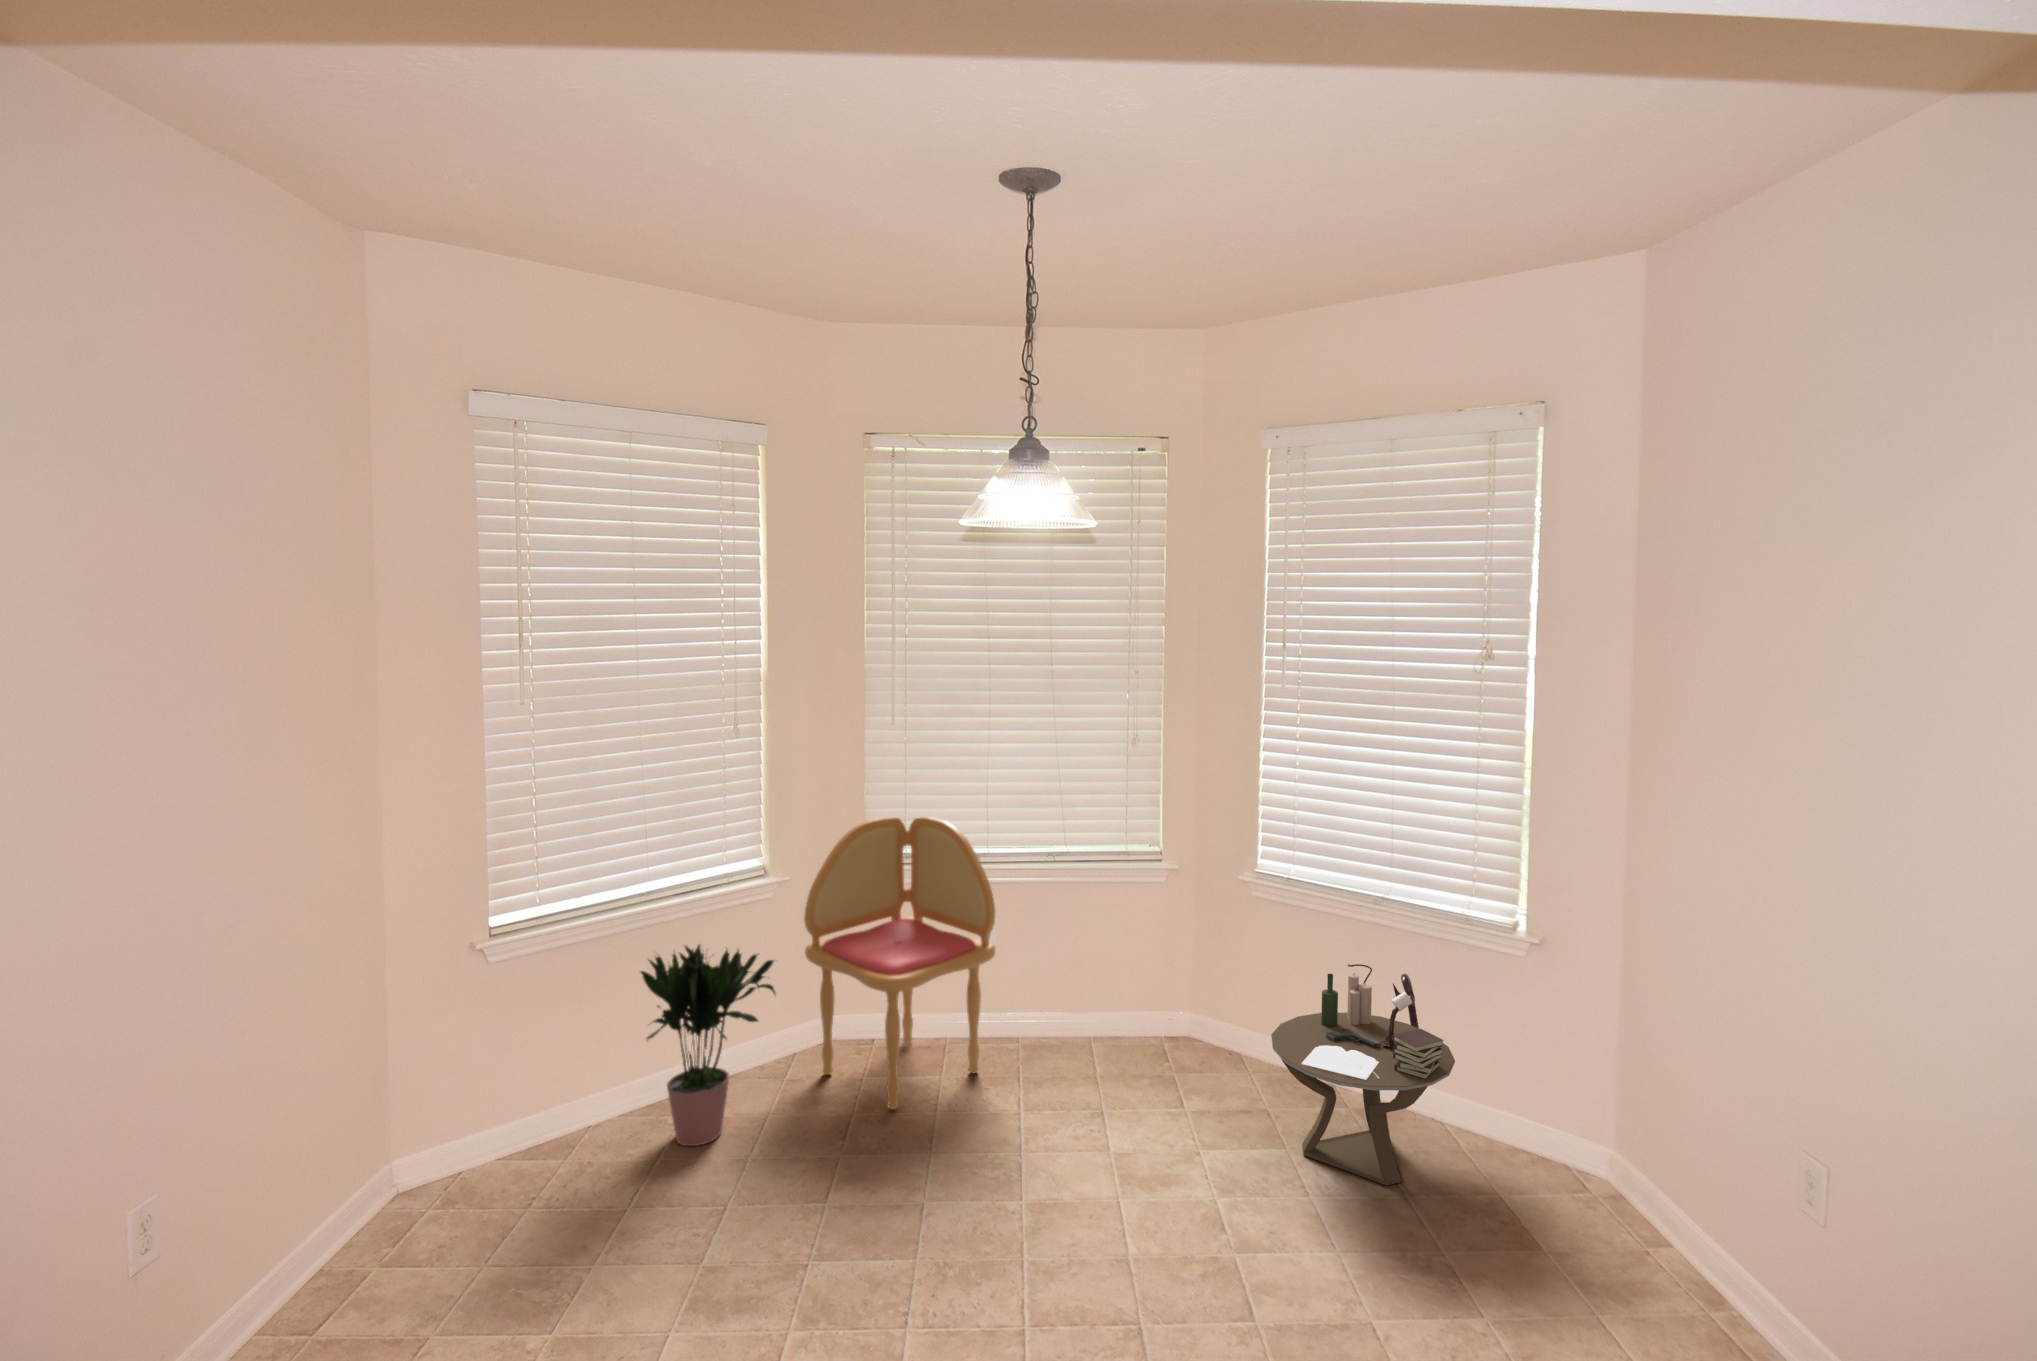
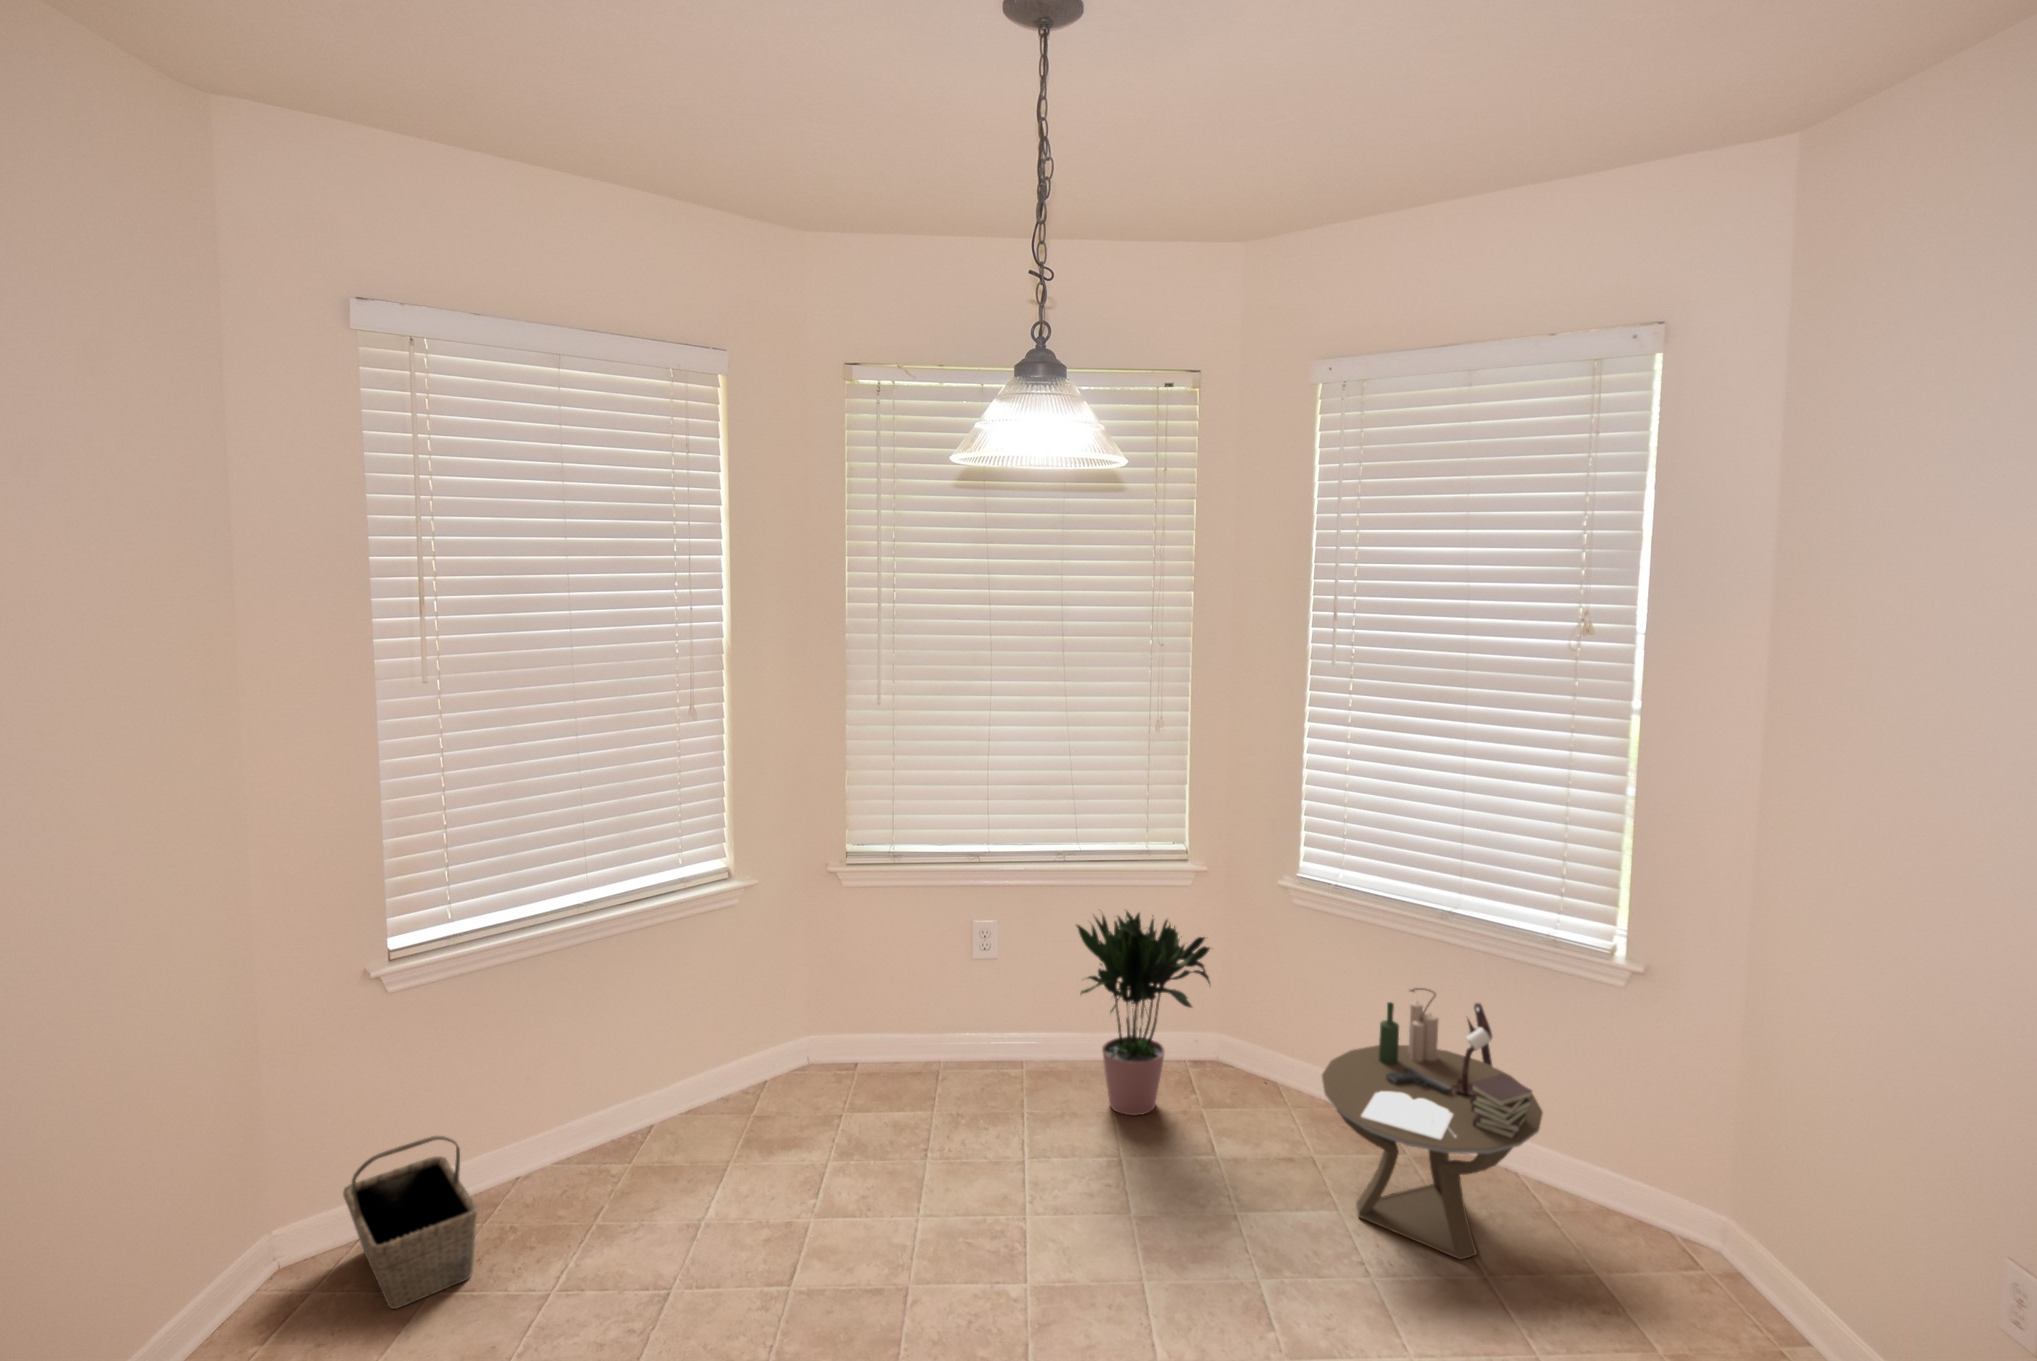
dining chair: present [804,817,995,1109] -> none [774,810,997,1154]
potted plant: present [641,945,775,1146] -> present [1077,911,1210,1115]
basket: none [454,1081,567,1220] -> present [343,1136,478,1309]

